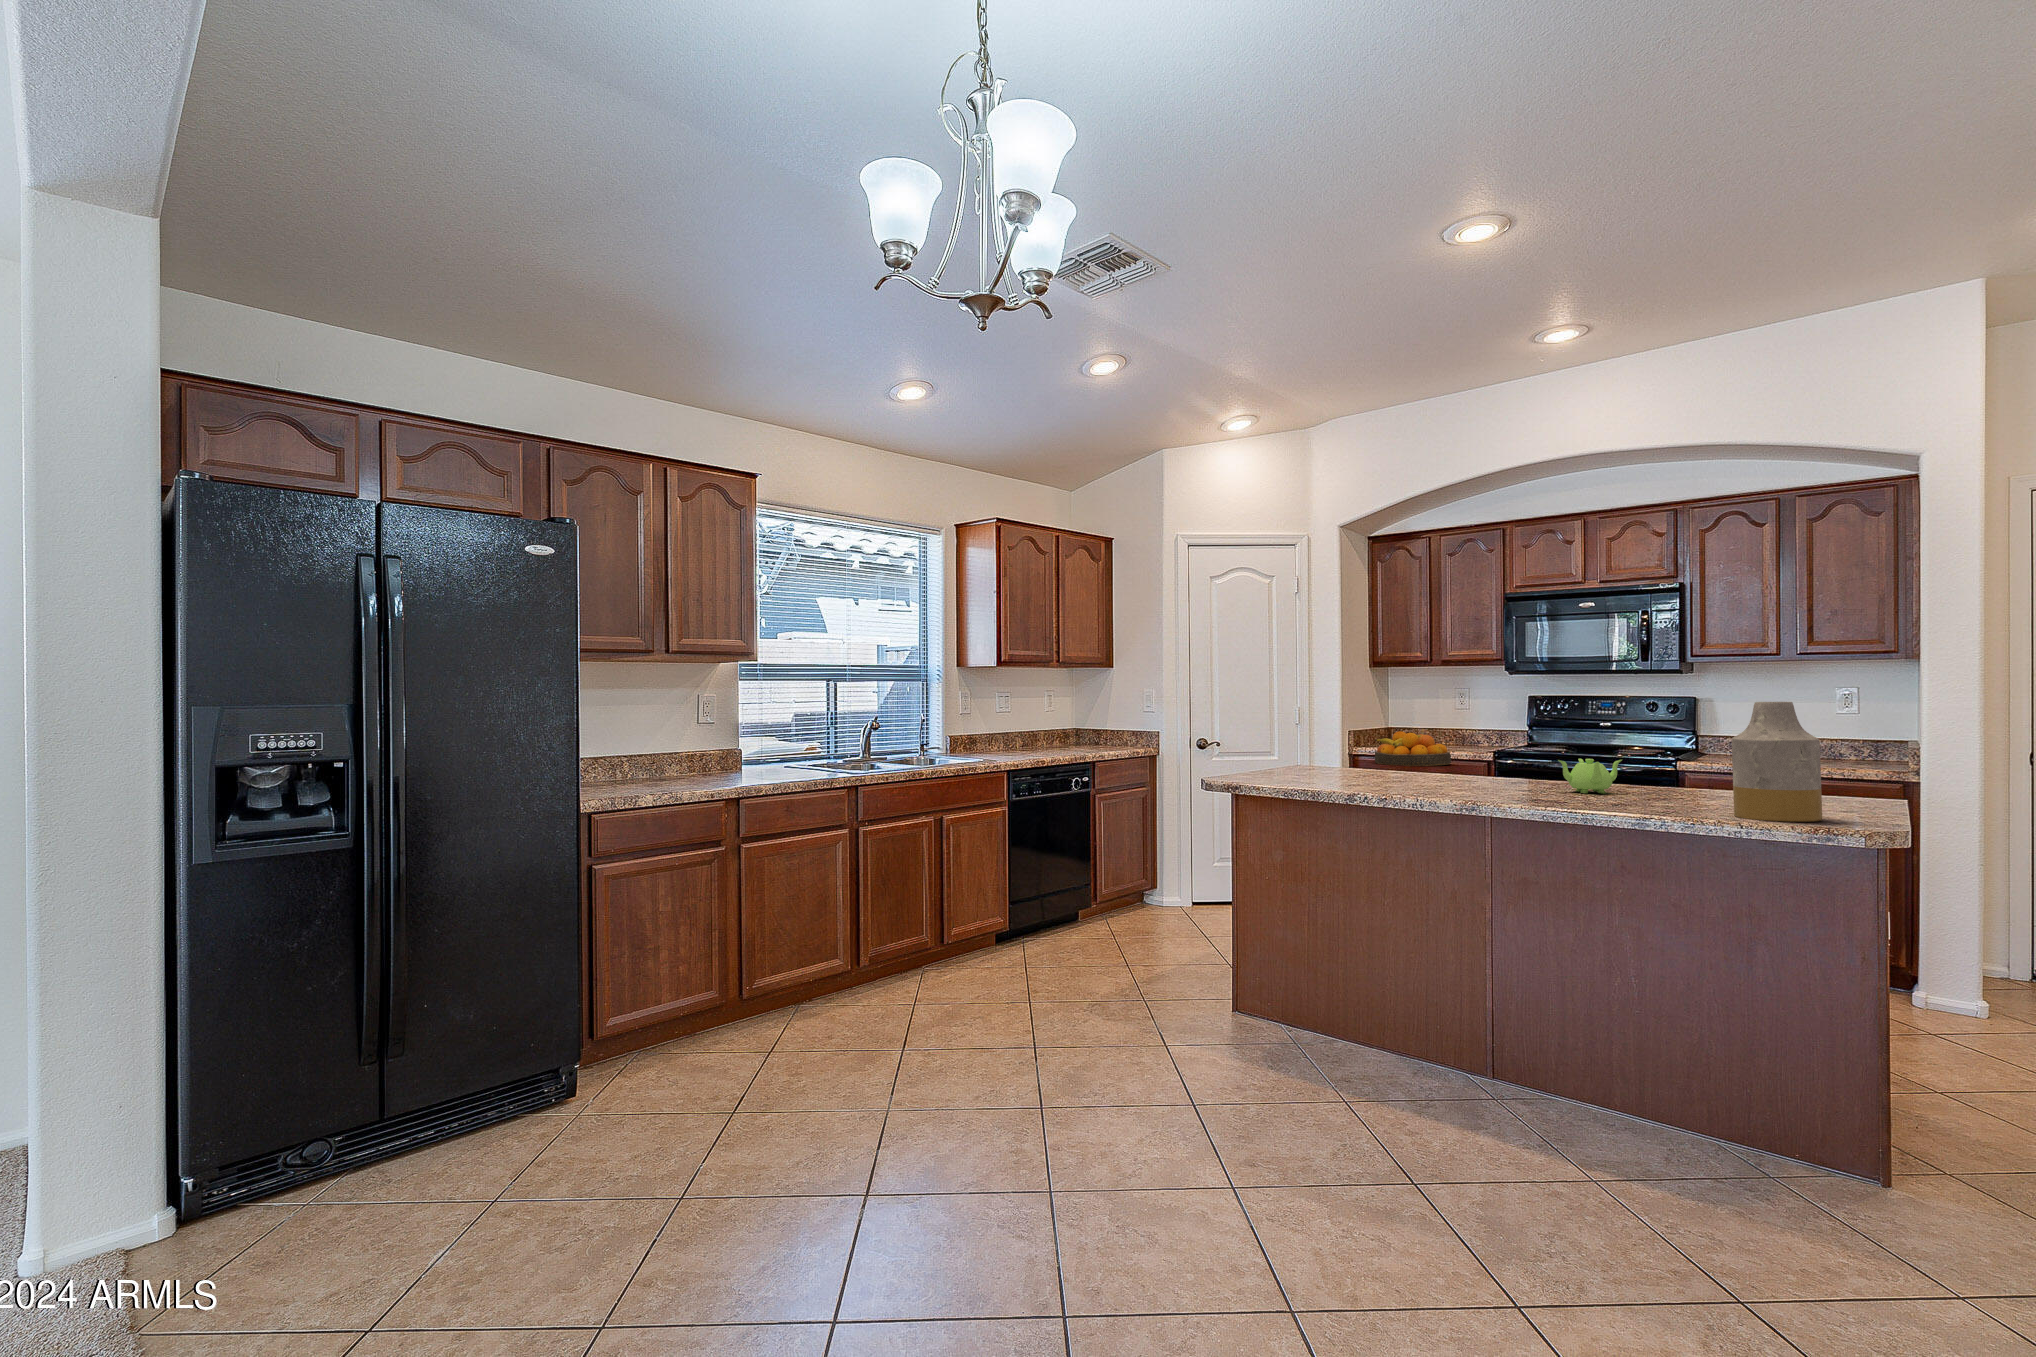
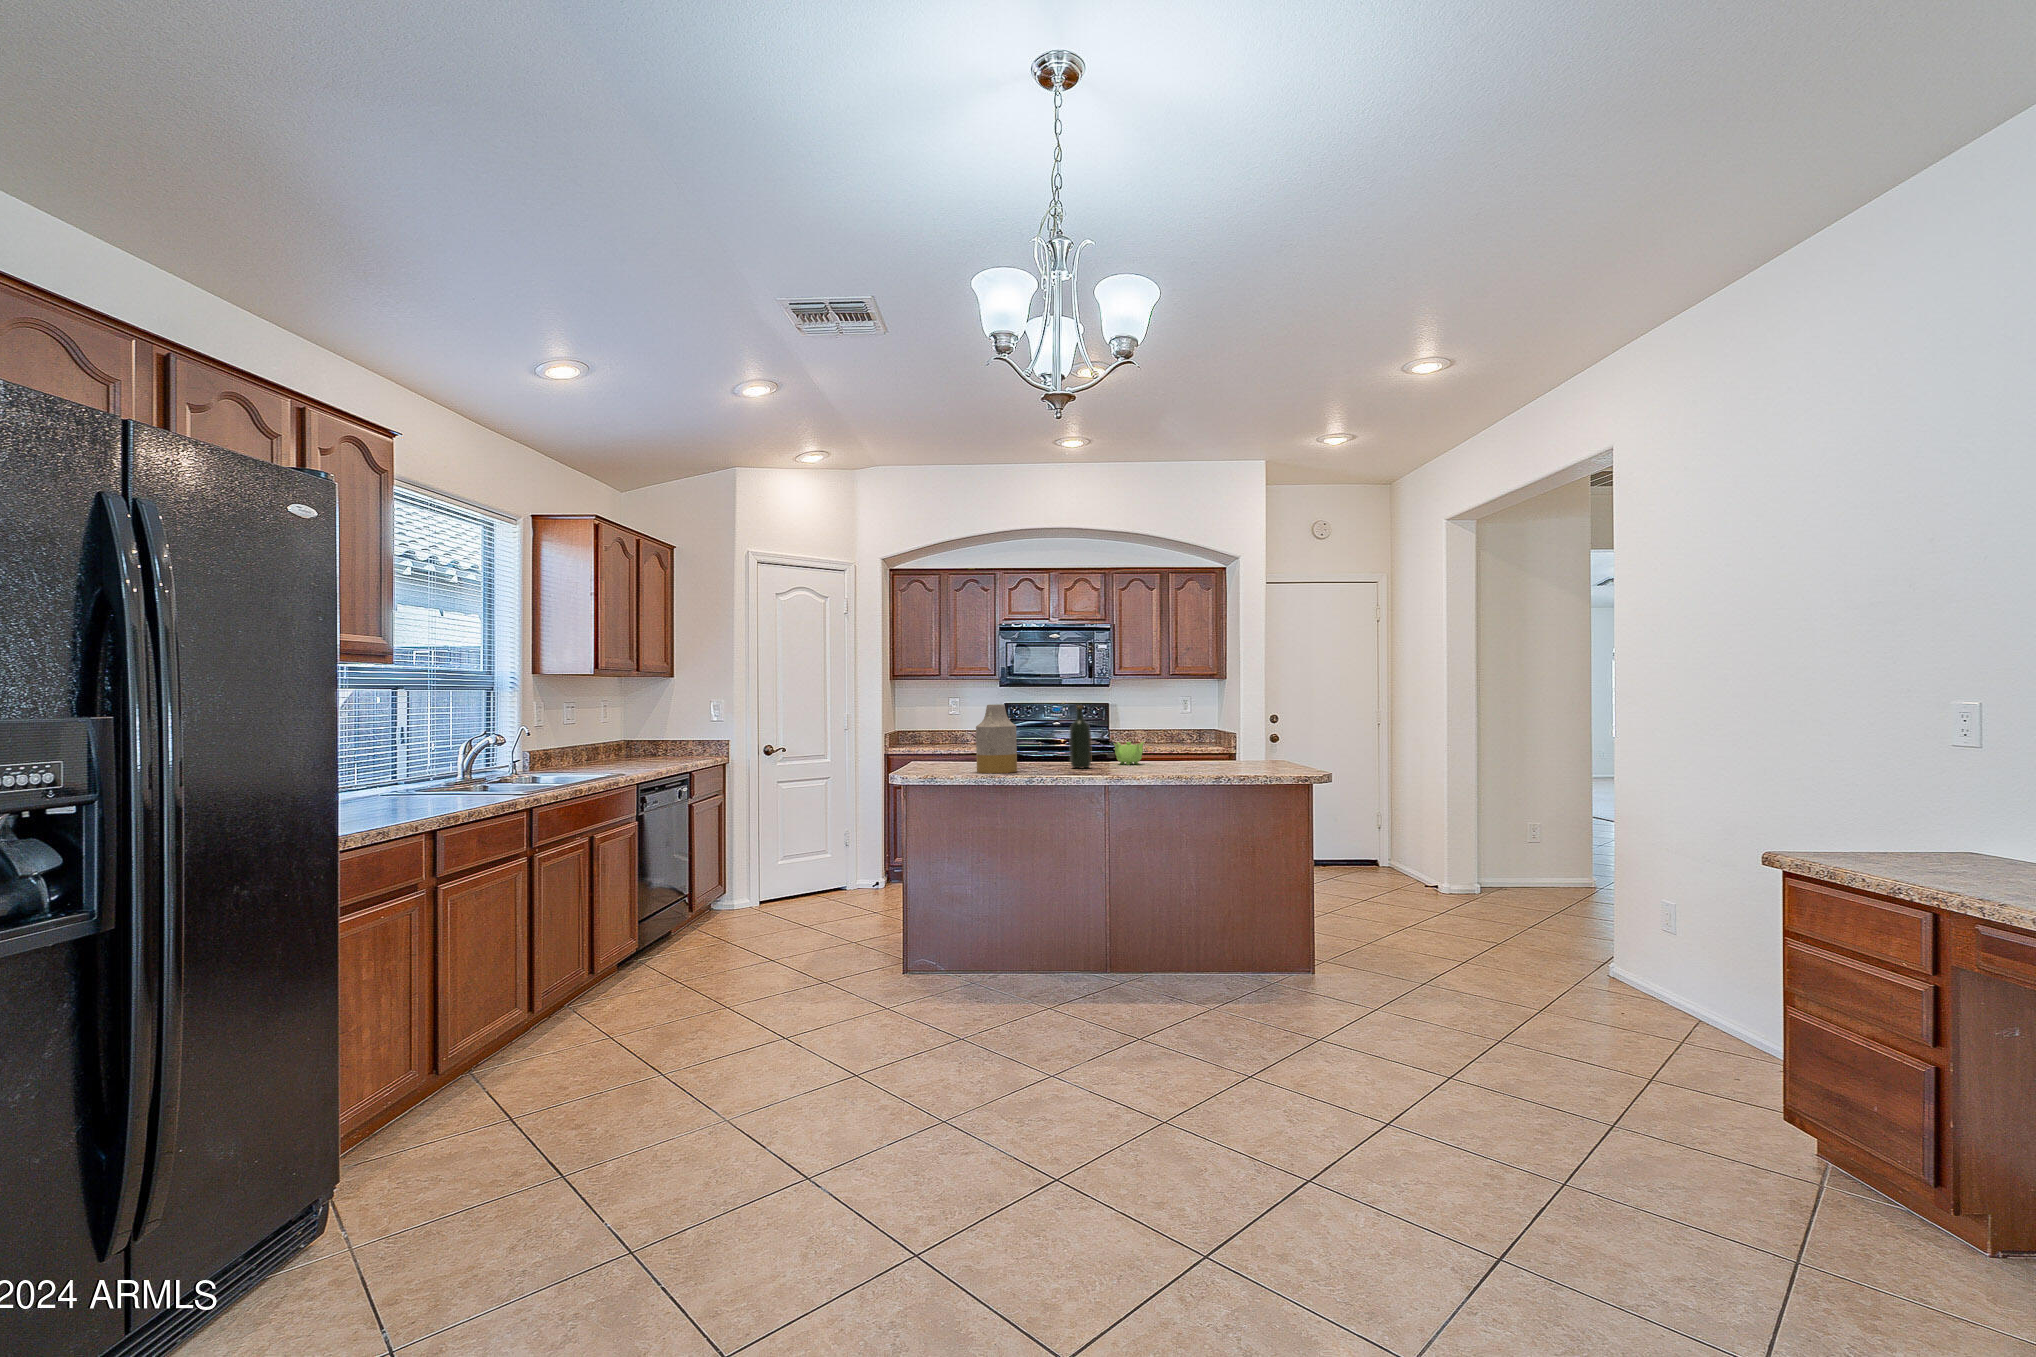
vase: present [1732,702,1822,822] -> present [976,704,1017,773]
wine bottle: none [1462,703,1497,793] -> present [1070,705,1091,769]
fruit bowl: present [1375,731,1451,766] -> none [916,730,972,757]

